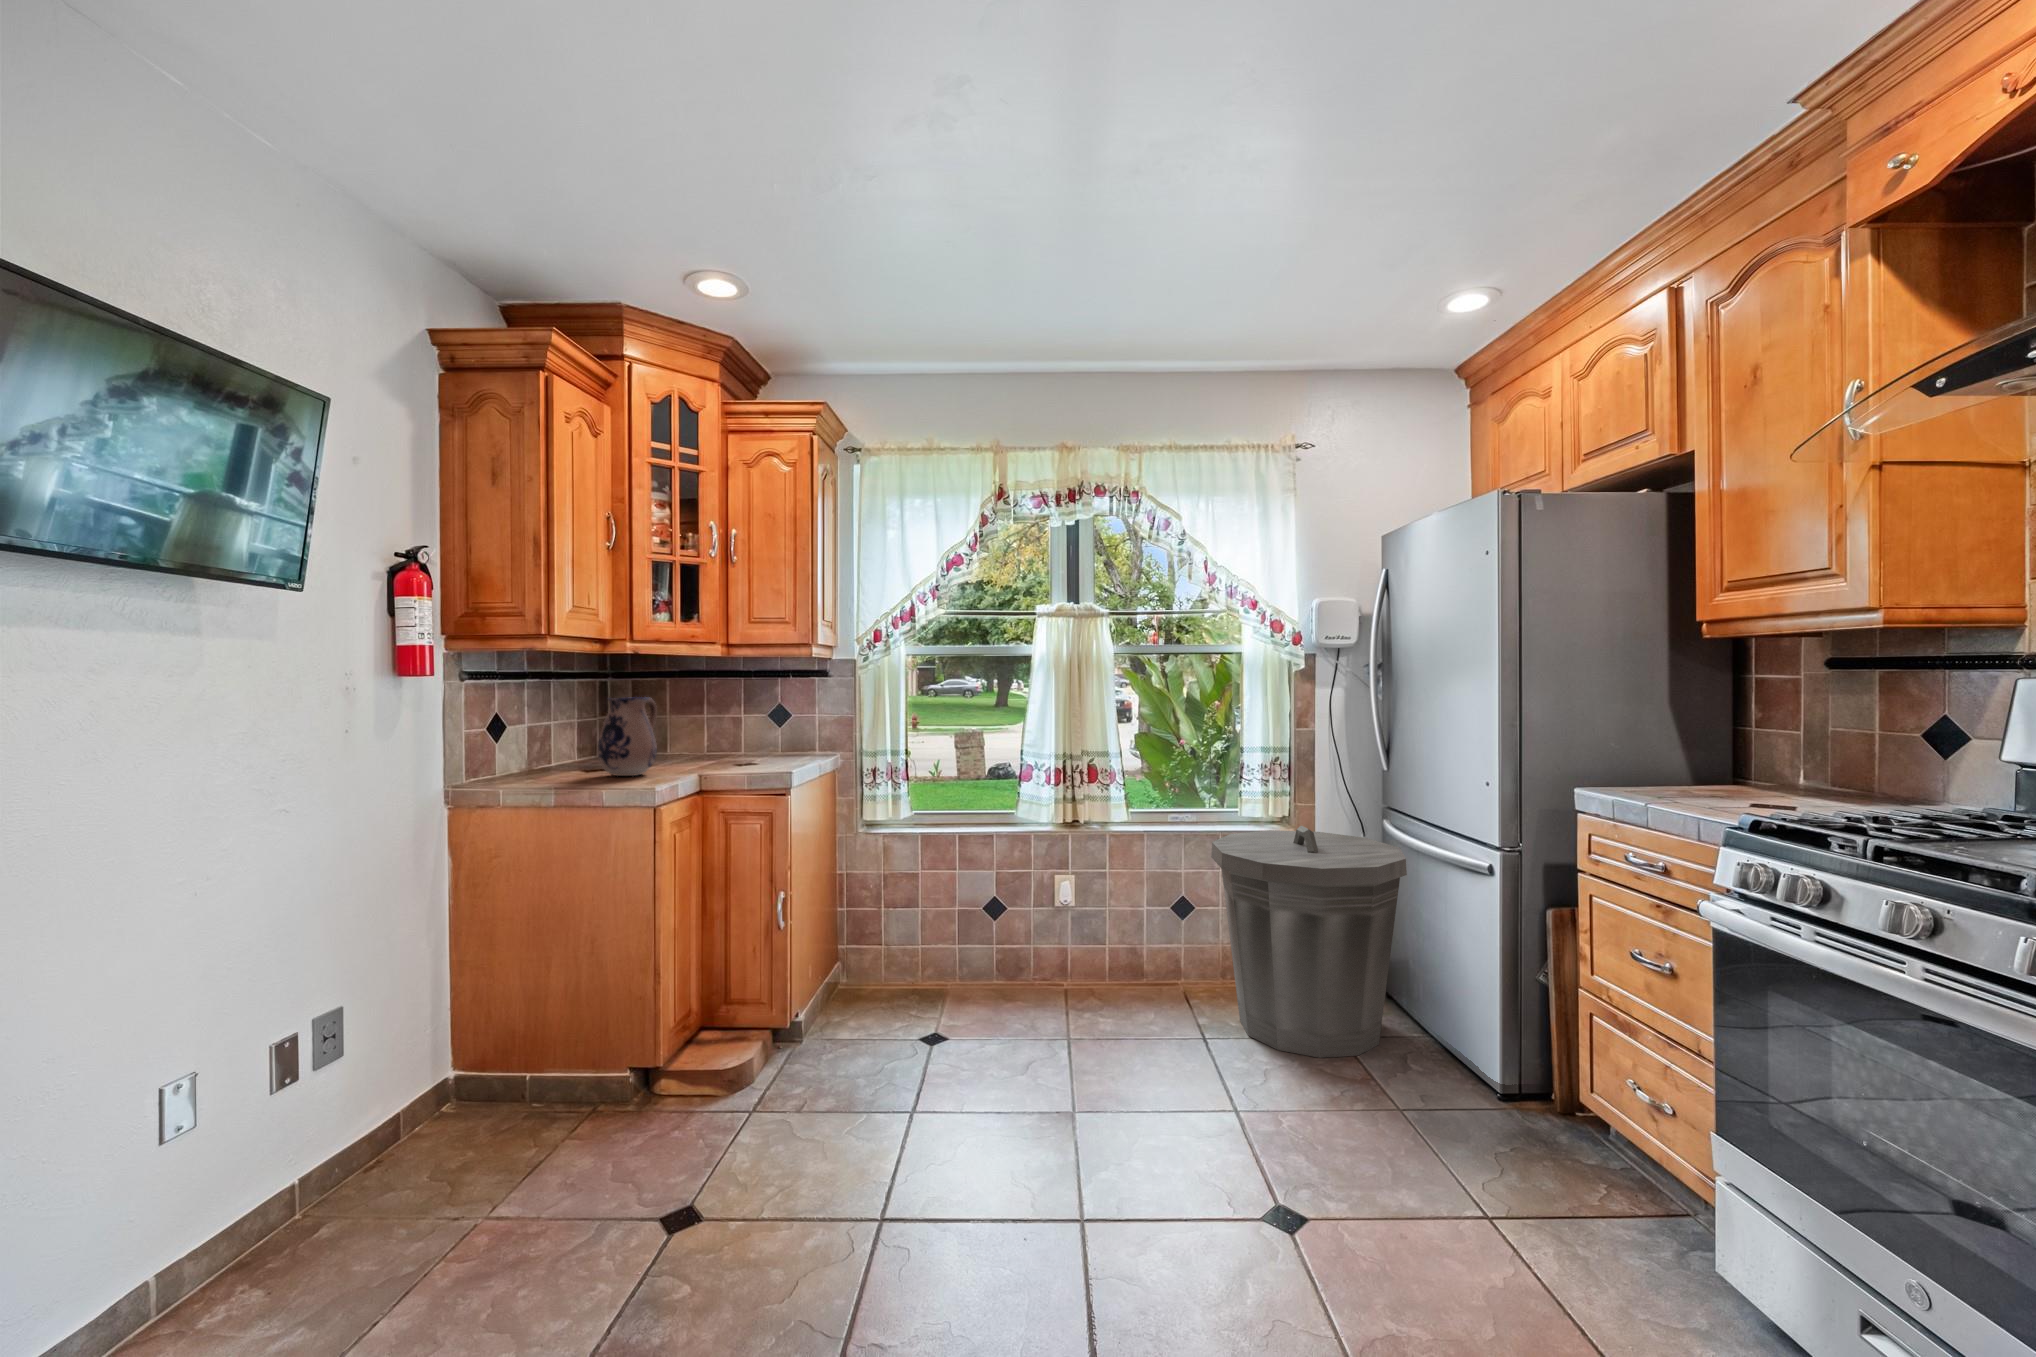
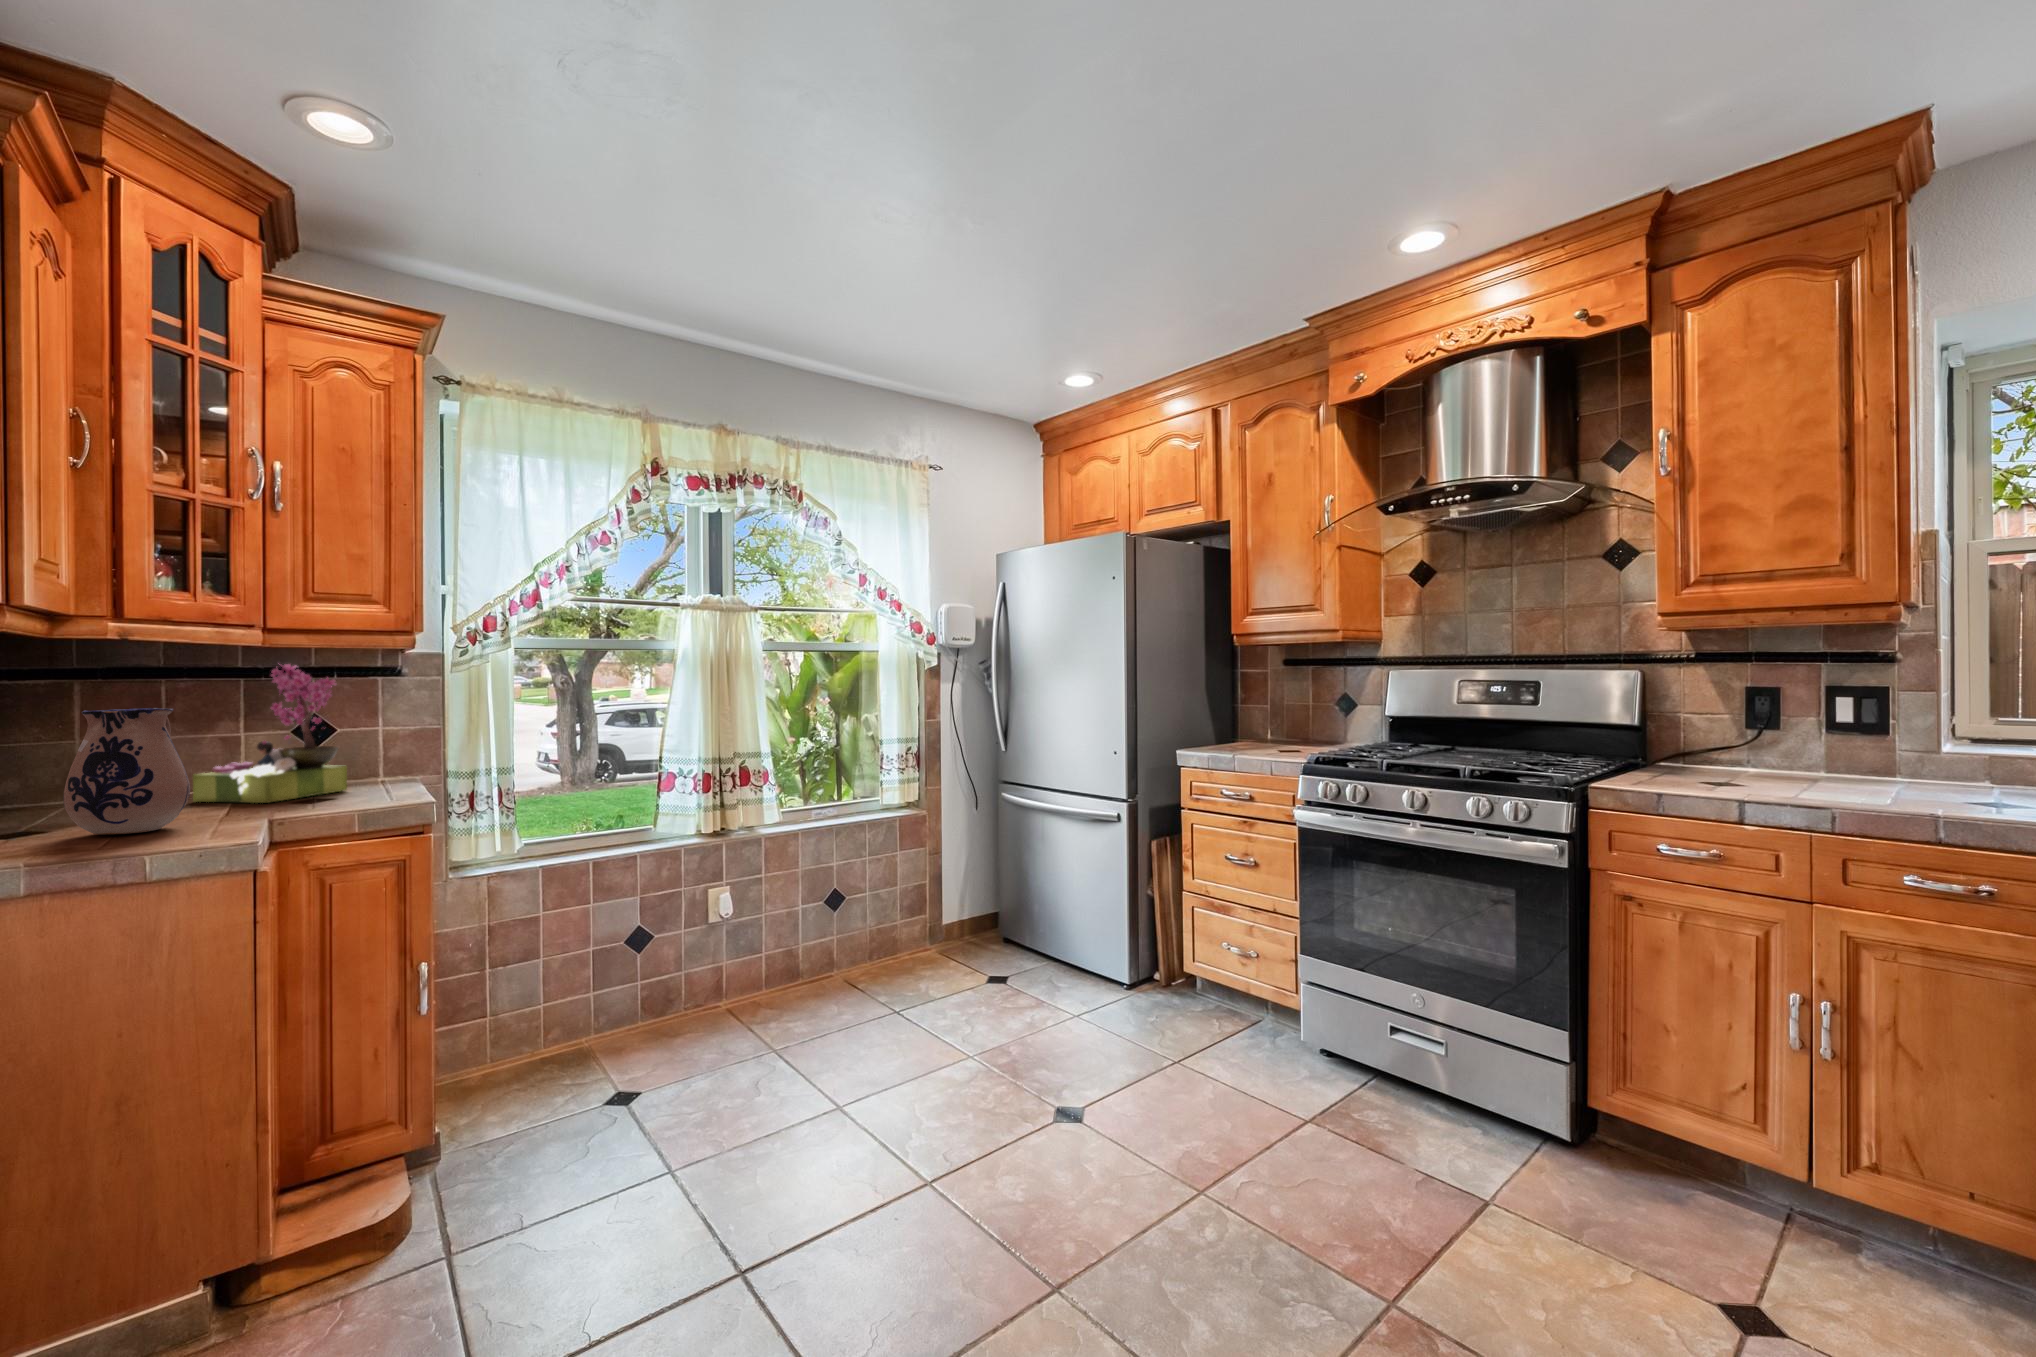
flower arrangement: none [695,666,774,764] -> present [193,664,347,803]
trash can: present [1211,826,1407,1058] -> none [885,803,1045,1001]

